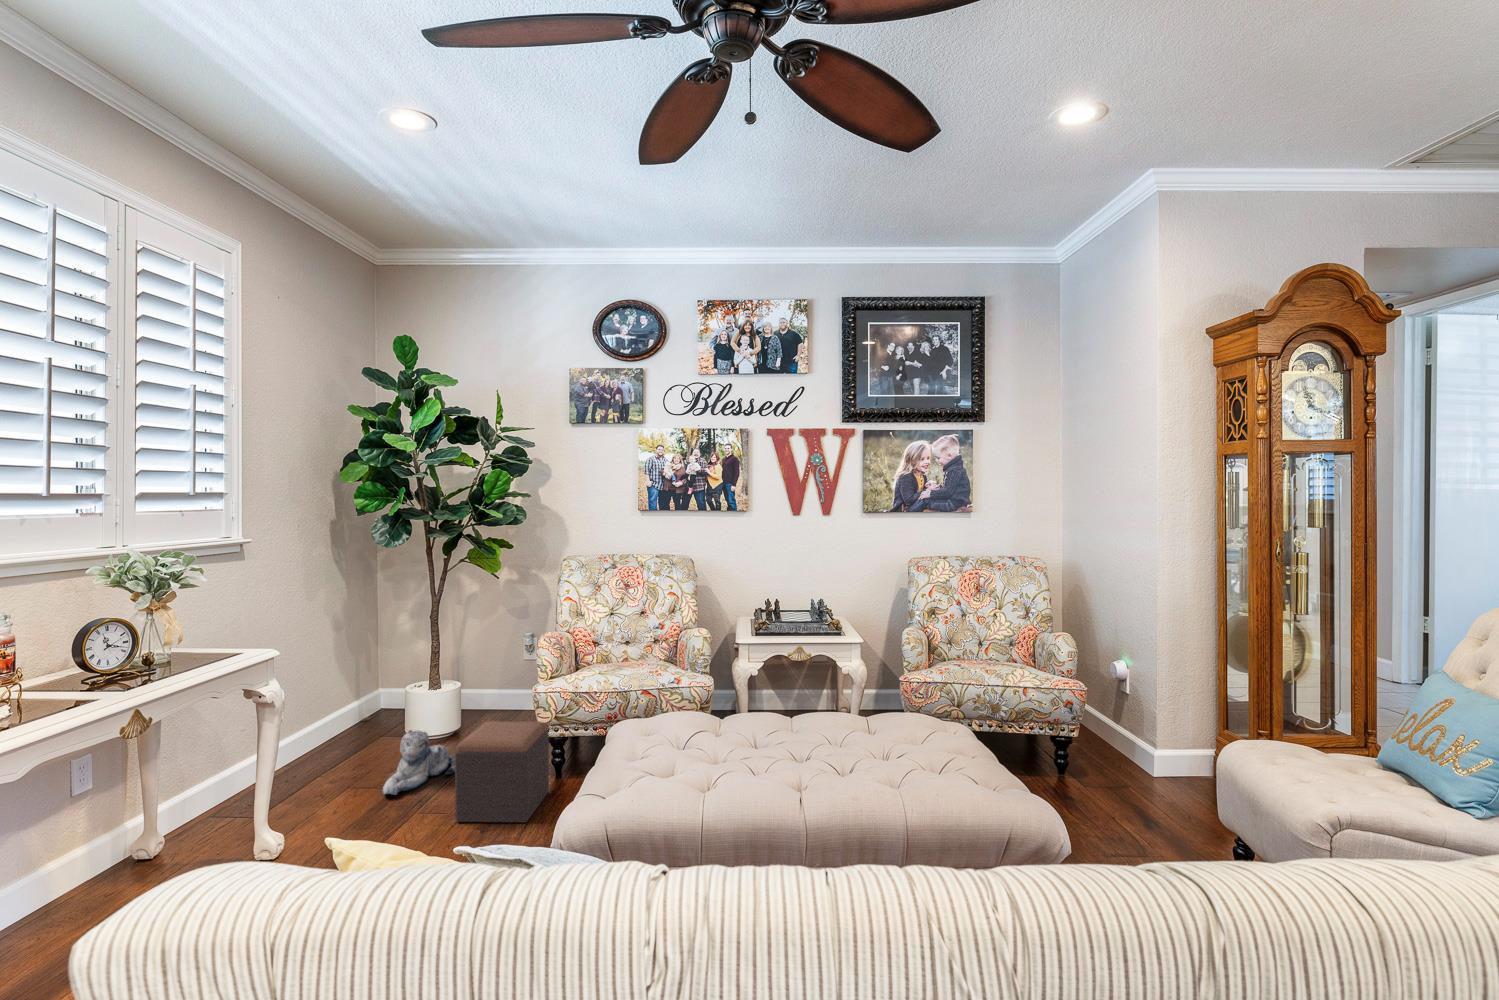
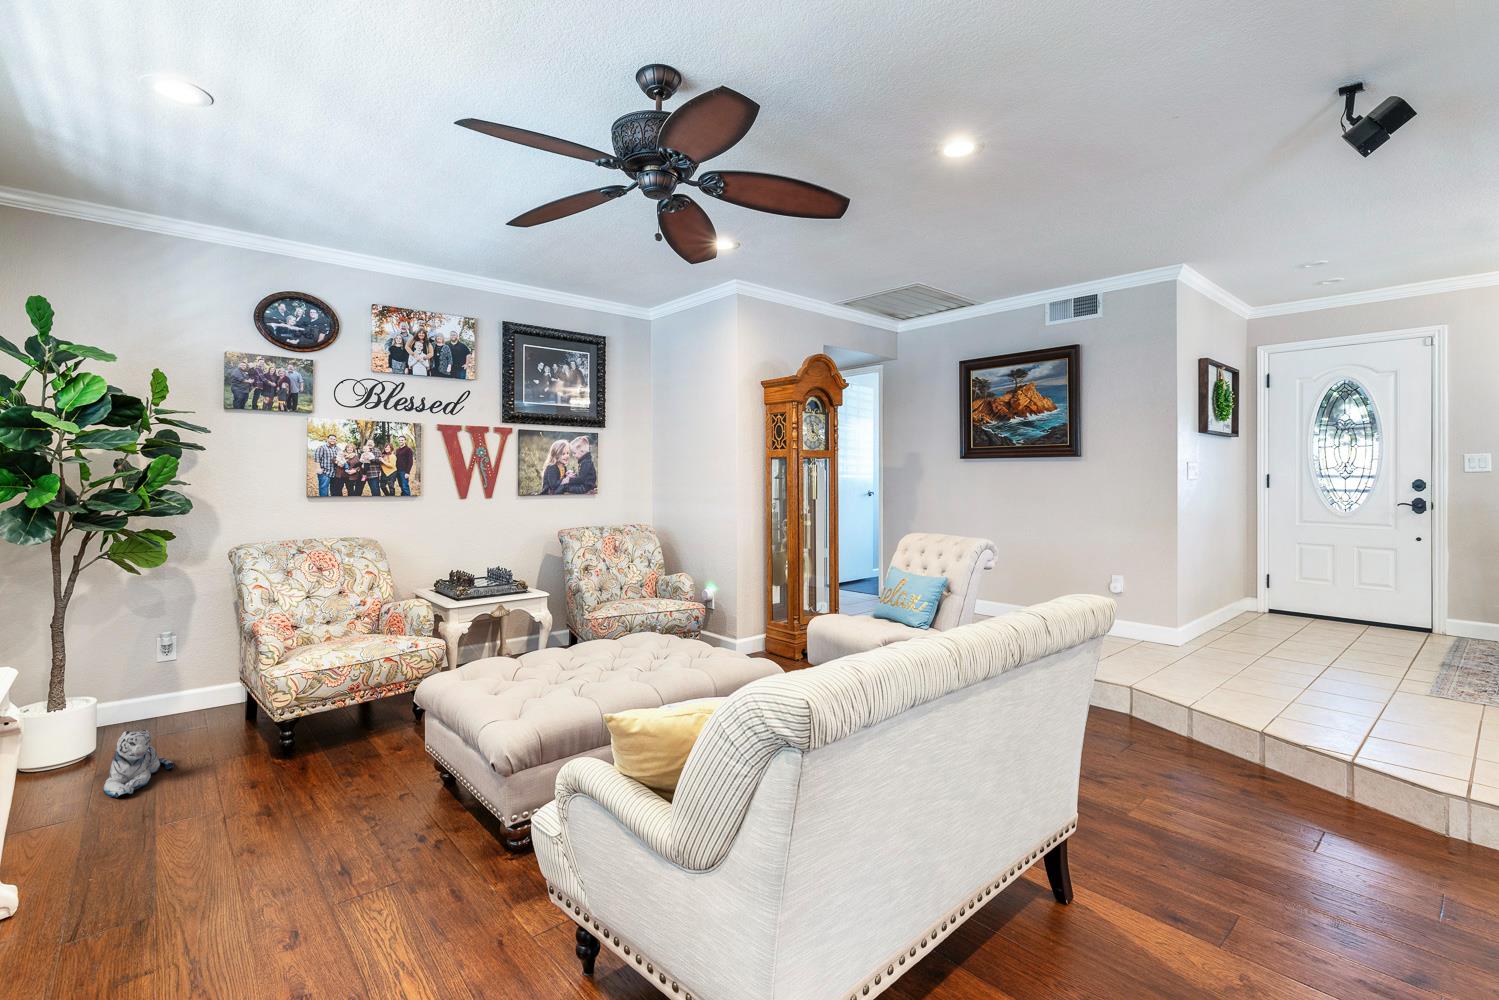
footstool: present [455,721,549,823] -> none [233,693,316,791]

